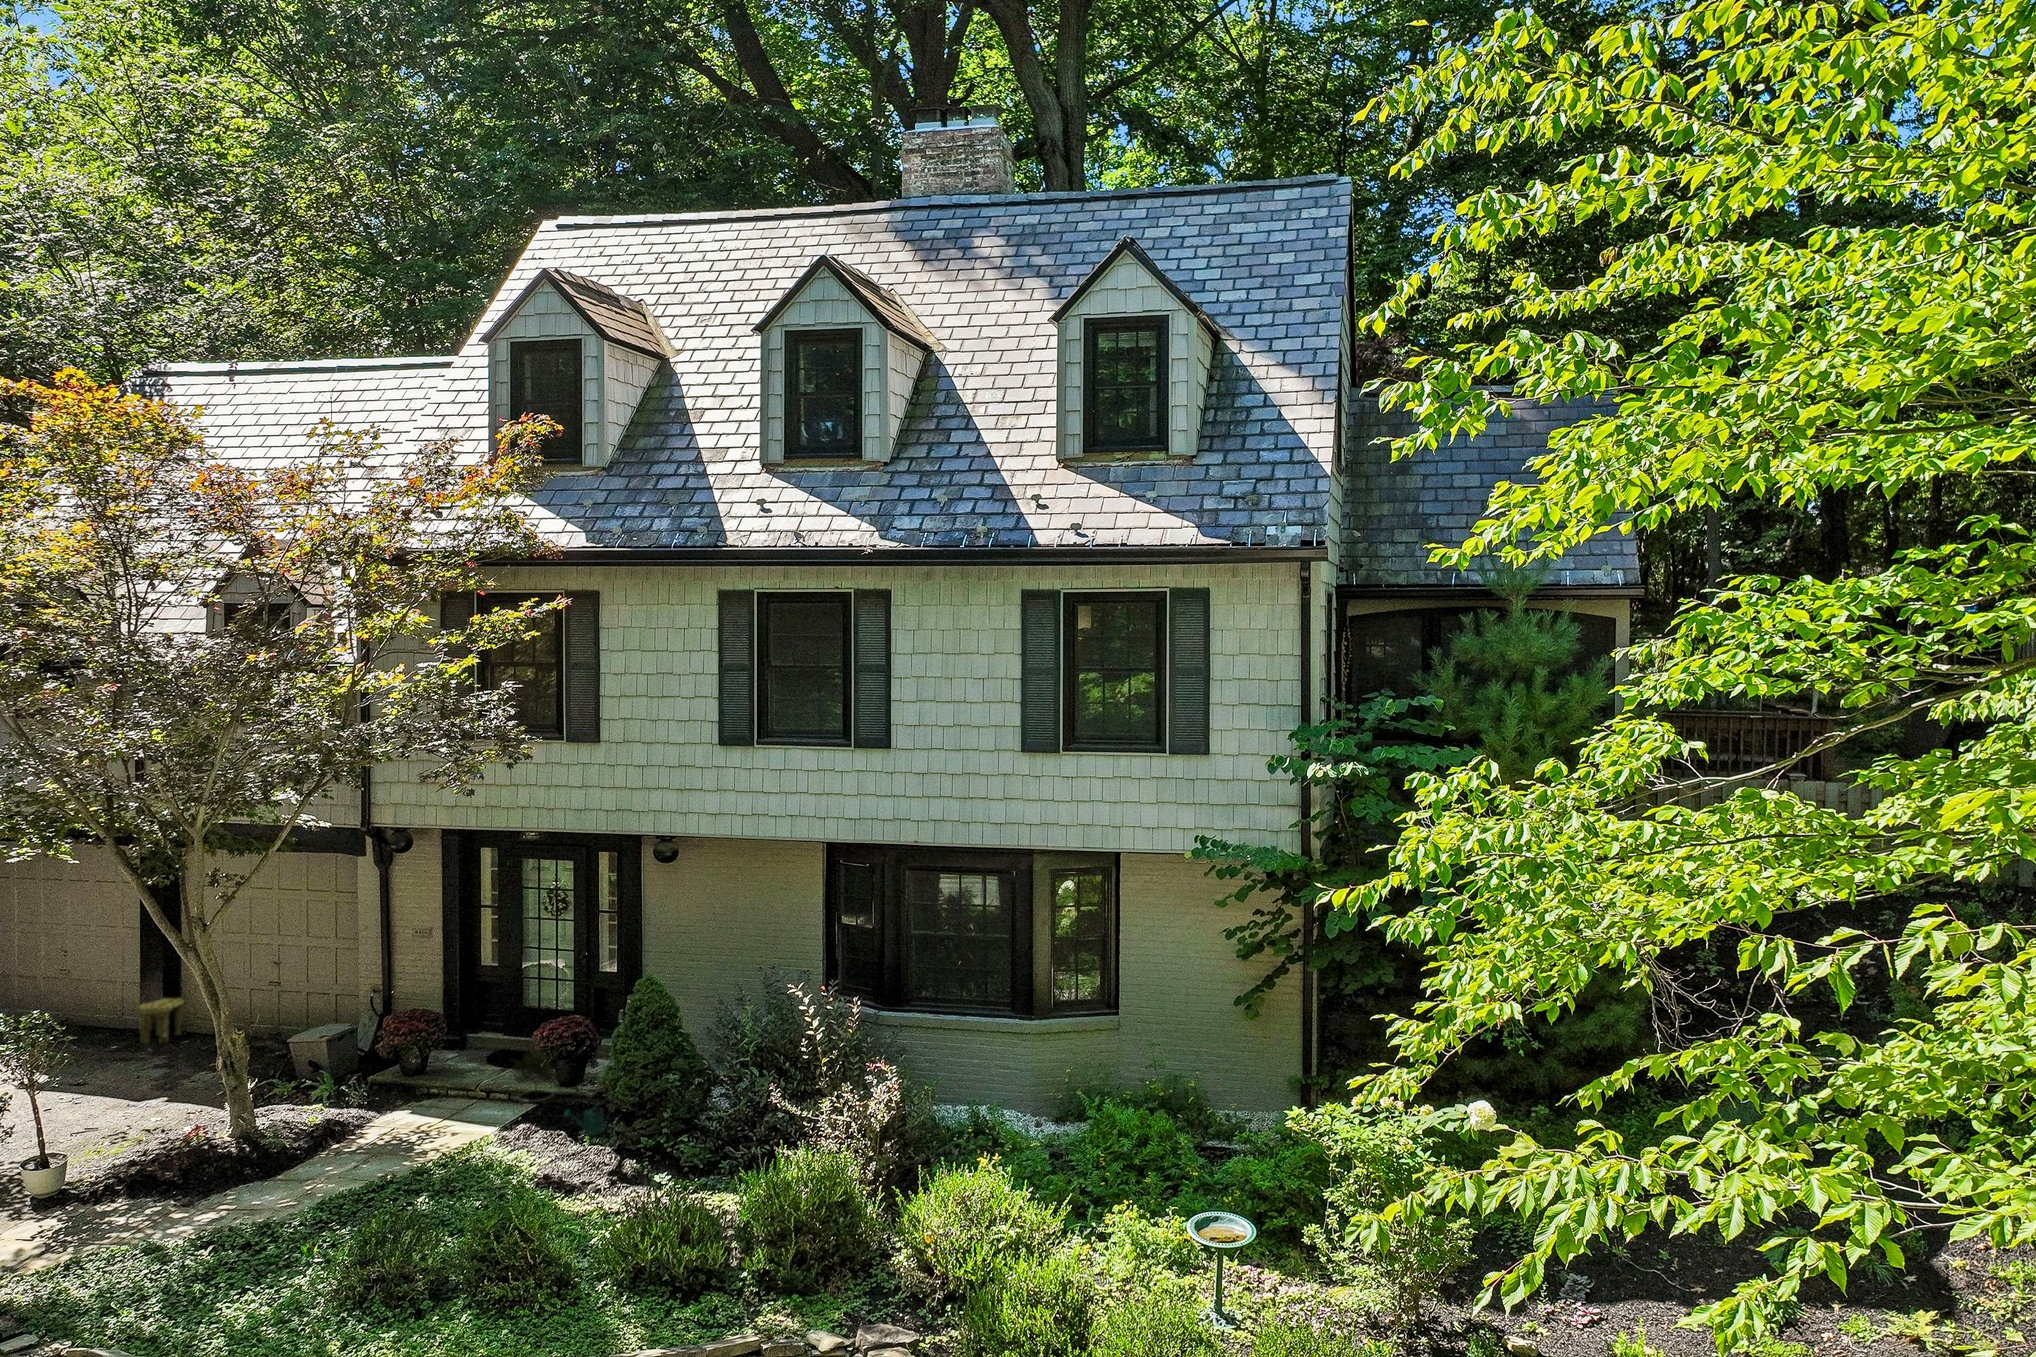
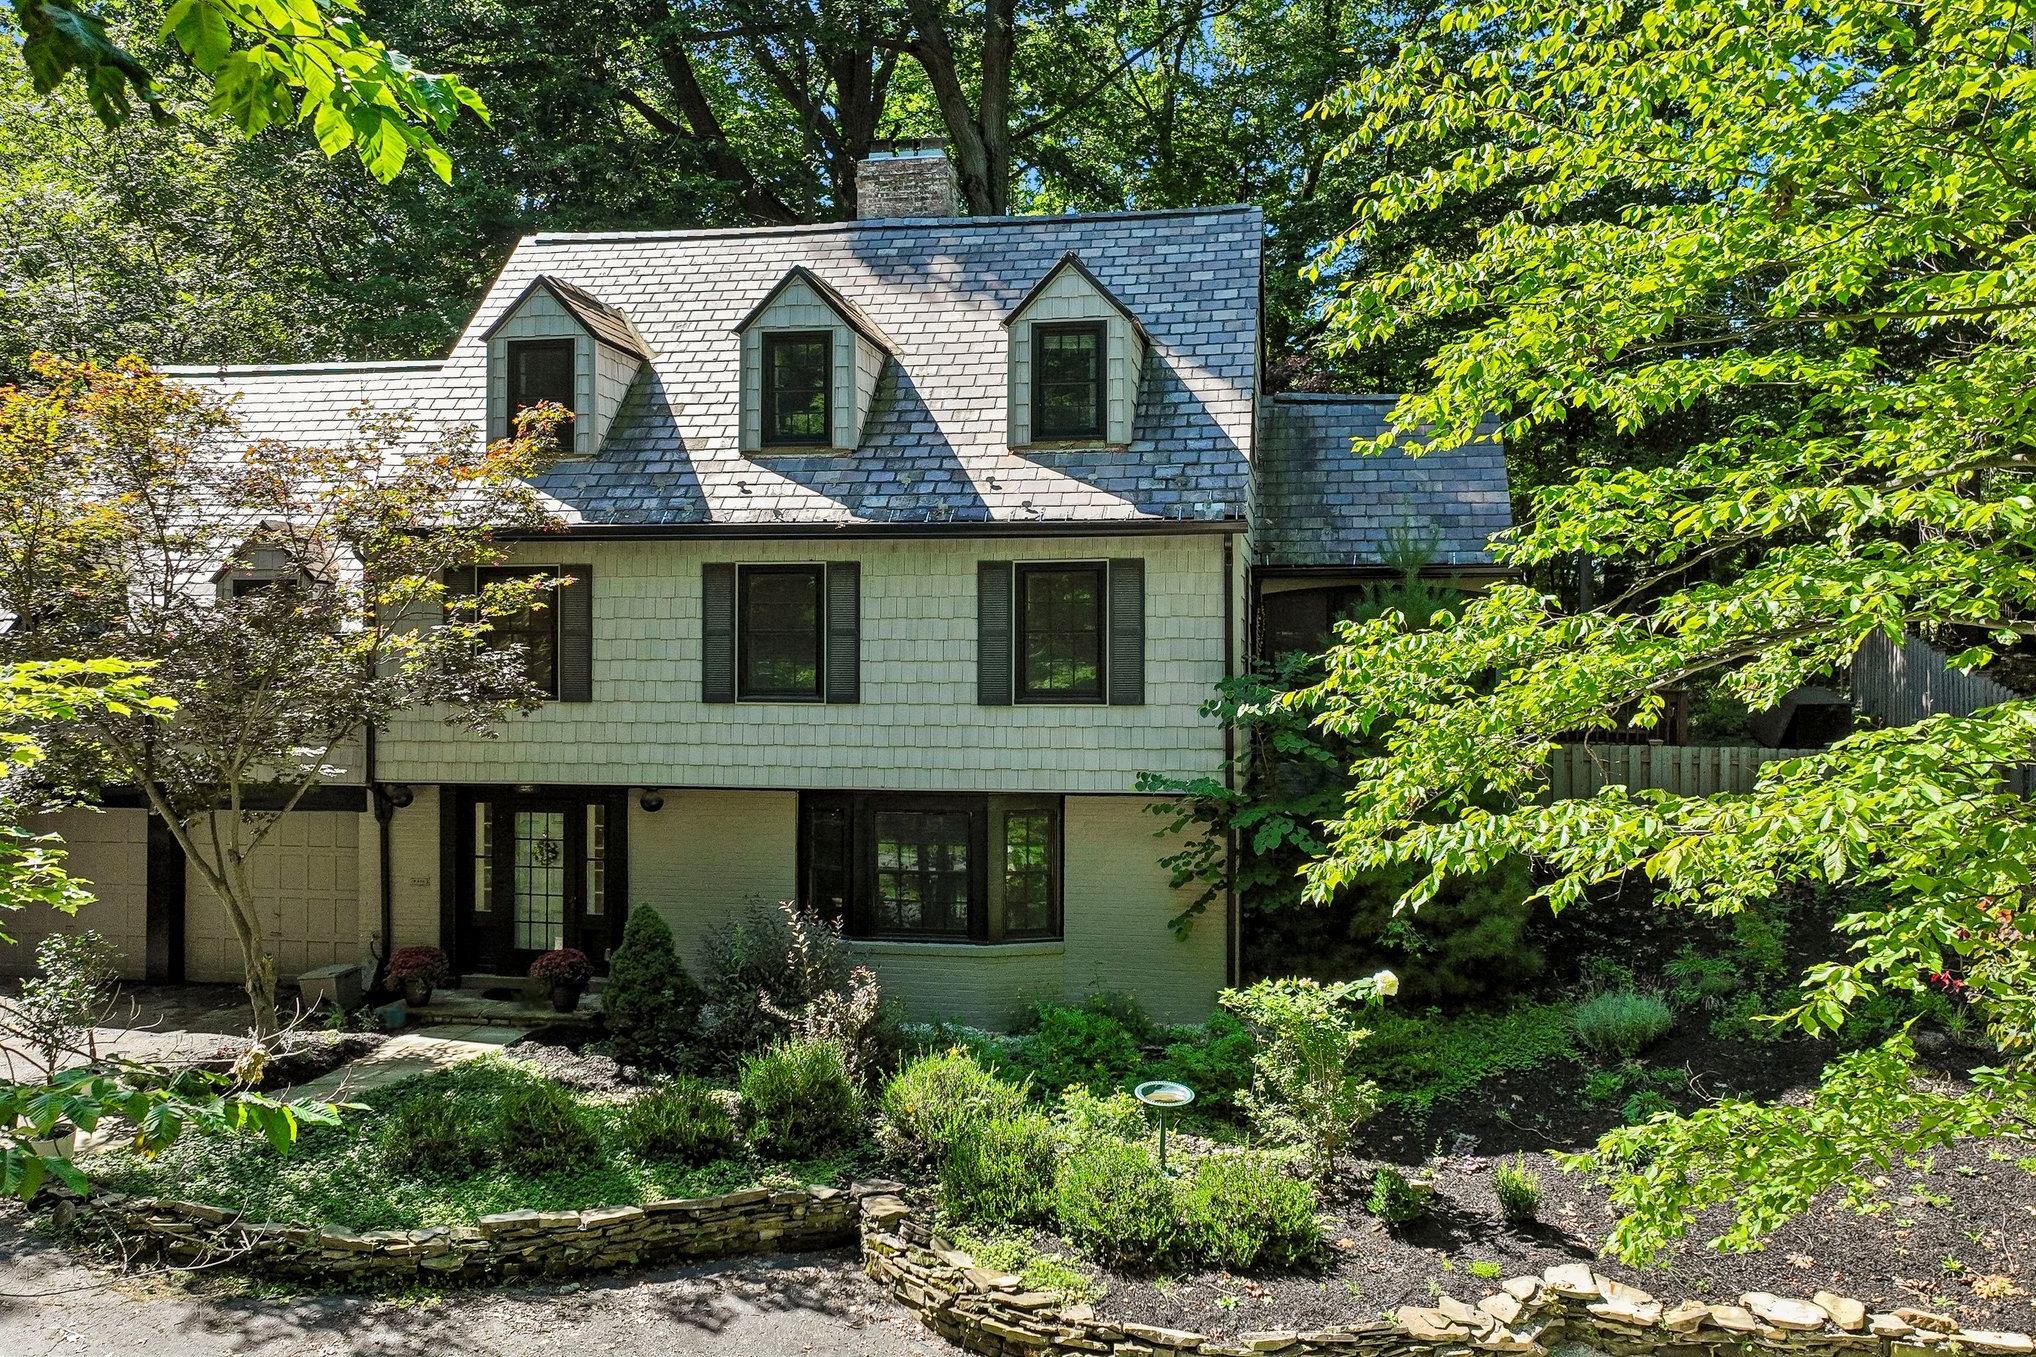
stool: present [138,998,184,1044] -> none [135,957,178,999]
watering can: present [564,1107,605,1136] -> present [376,1003,406,1028]

